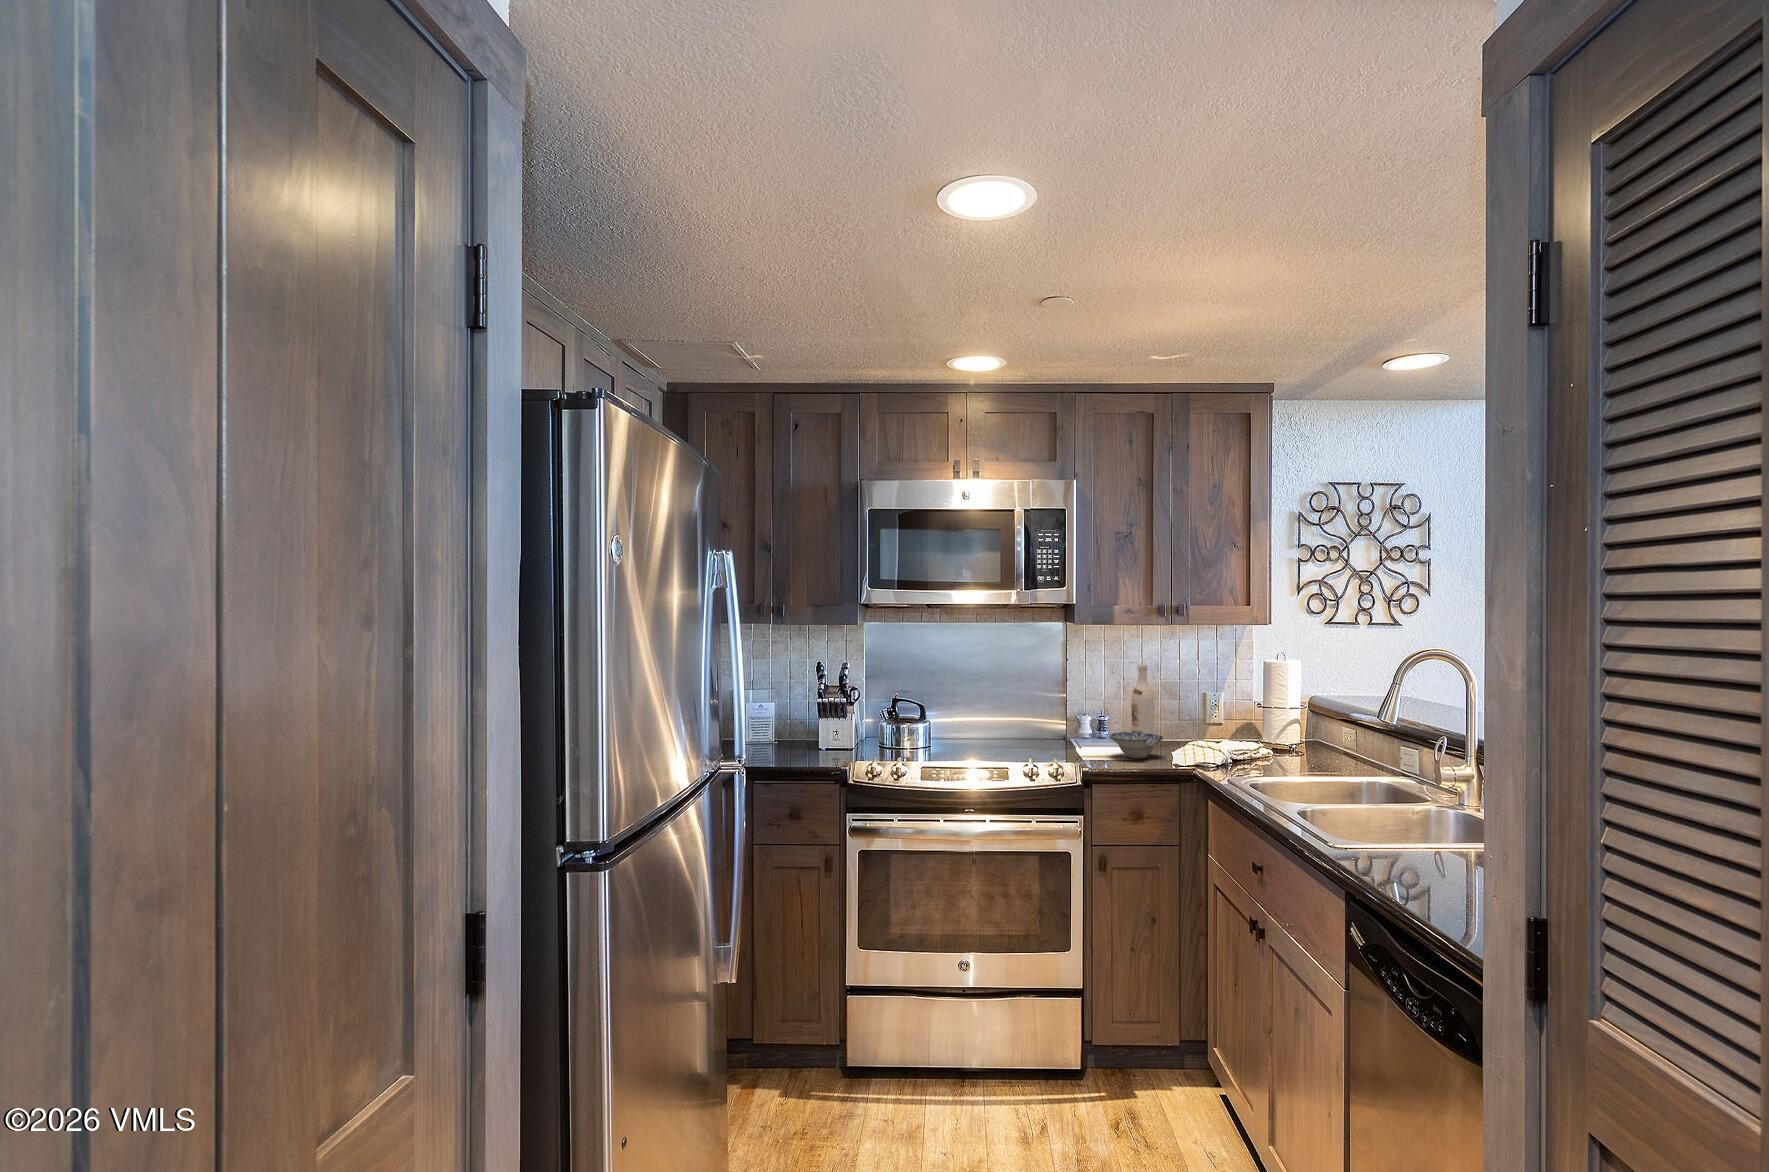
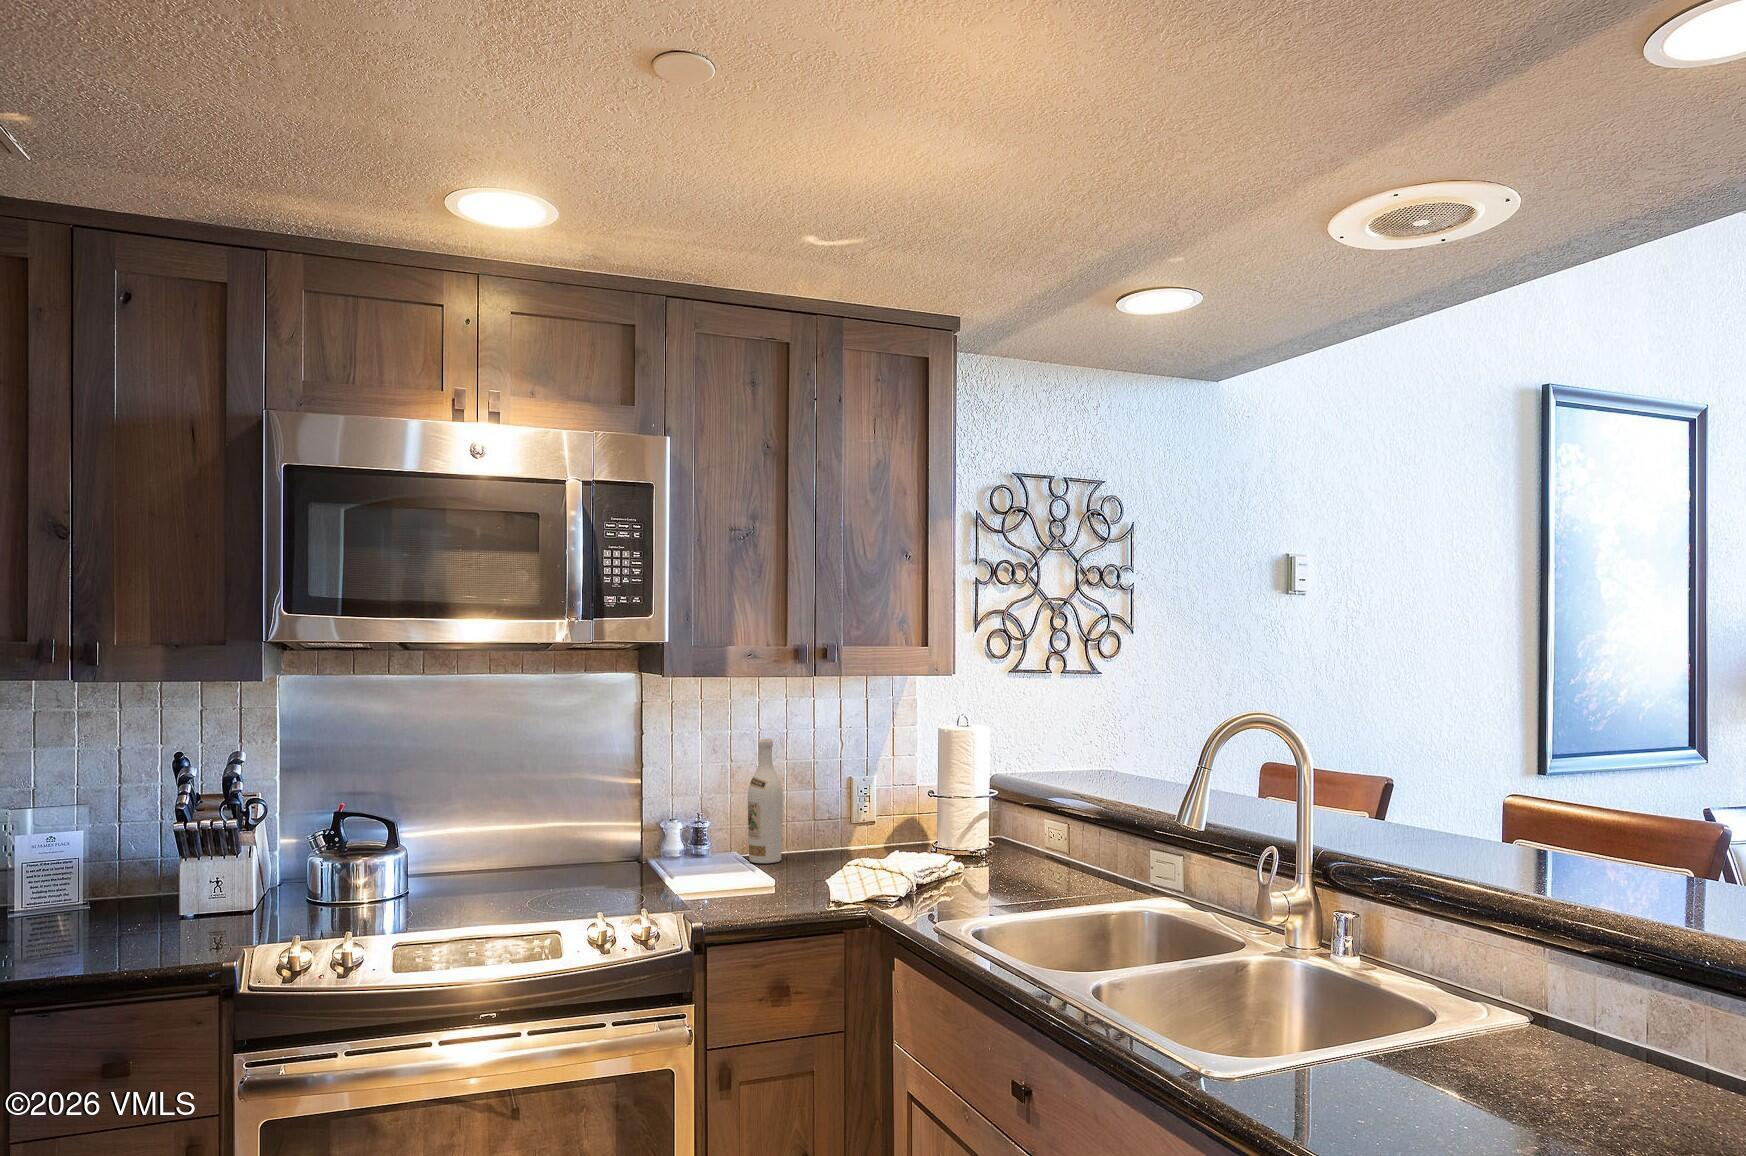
ceramic bowl: present [1110,732,1163,759] -> none [723,849,808,894]

